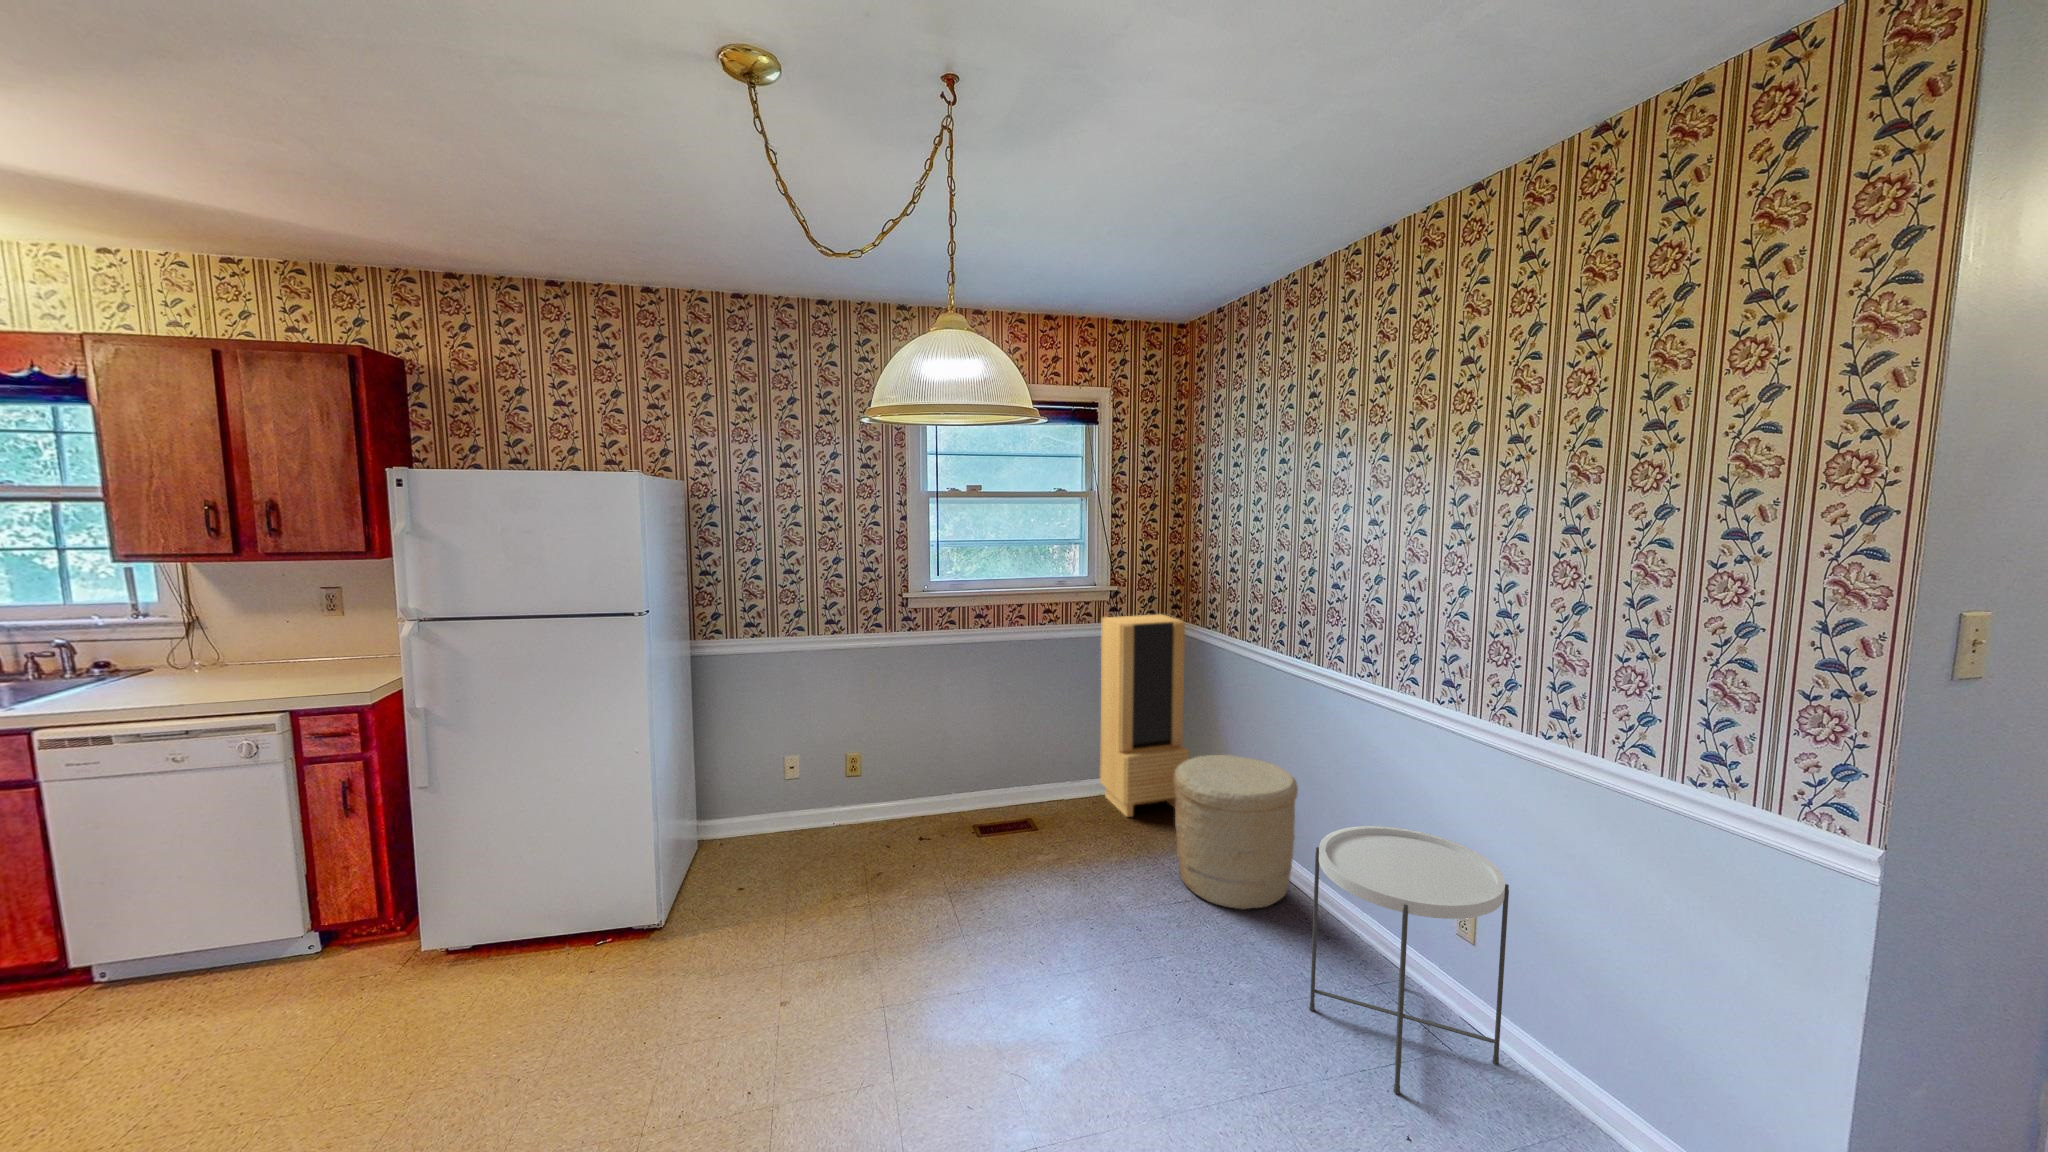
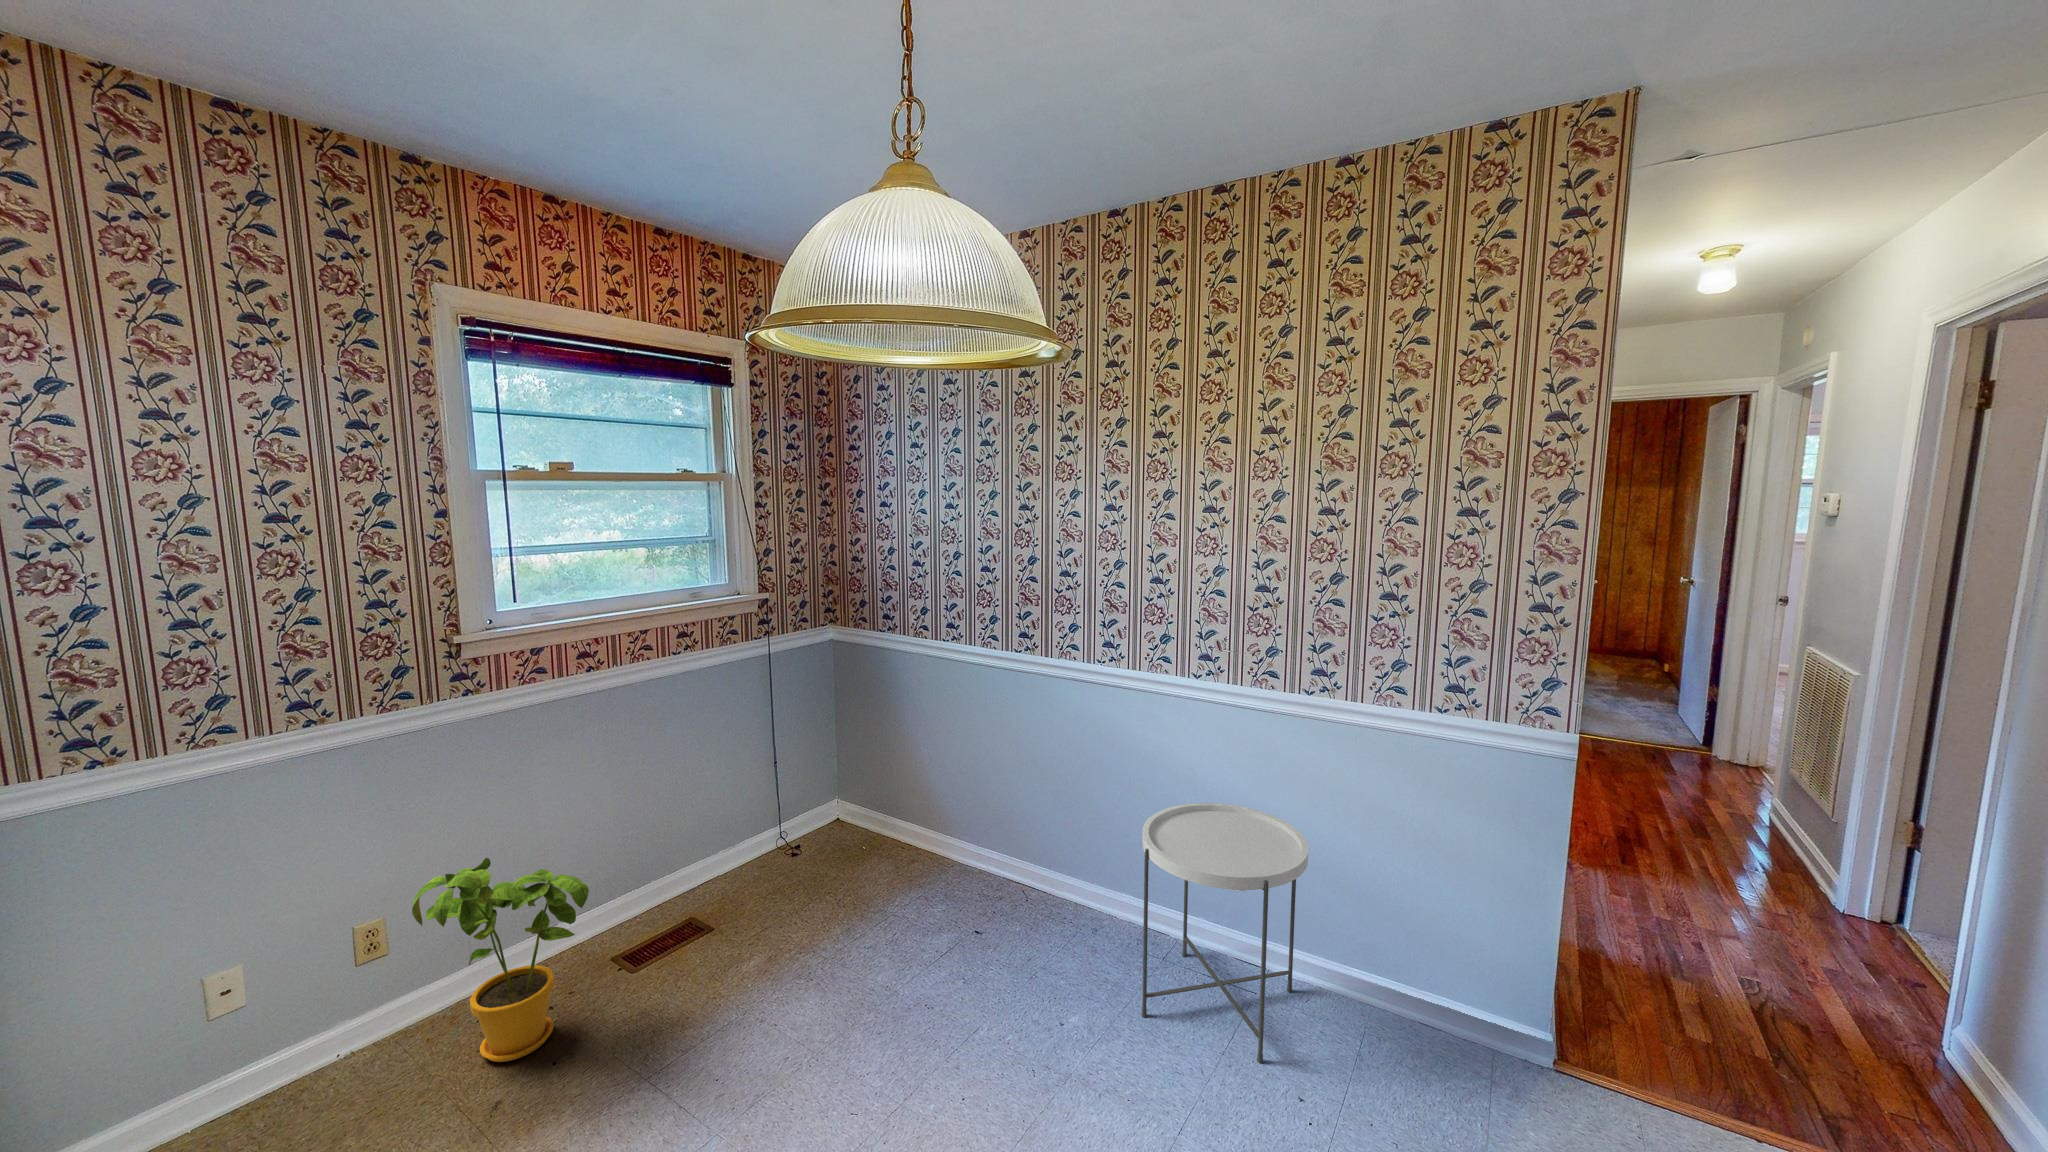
storage cabinet: present [1100,614,1189,817] -> none [752,622,874,876]
house plant: none [860,726,947,855] -> present [412,858,589,1062]
woven basket: present [1174,755,1298,910] -> none [909,768,1043,943]

